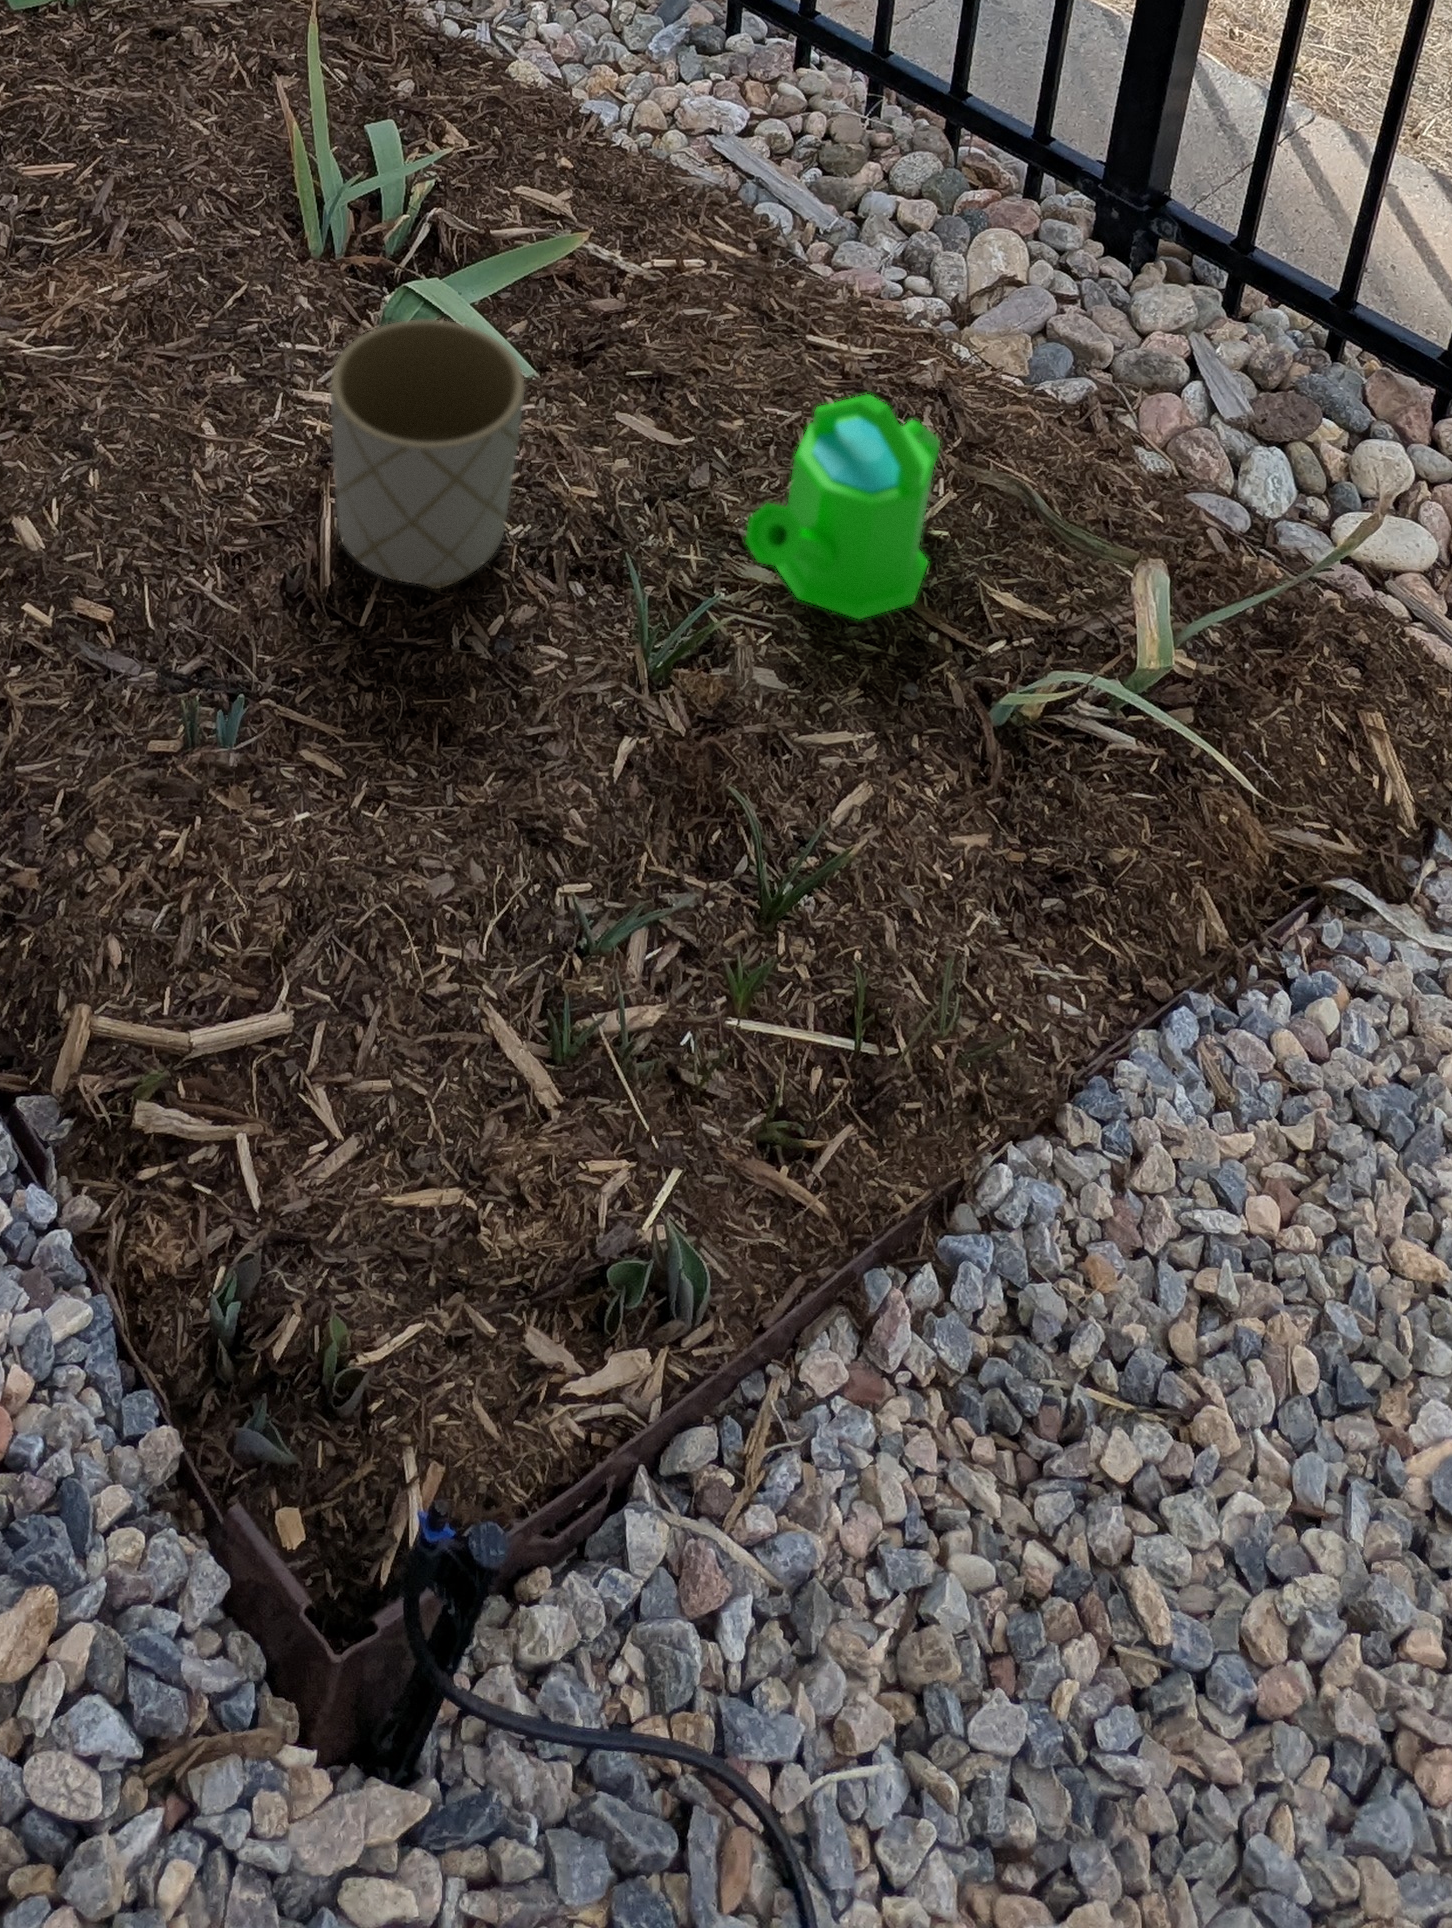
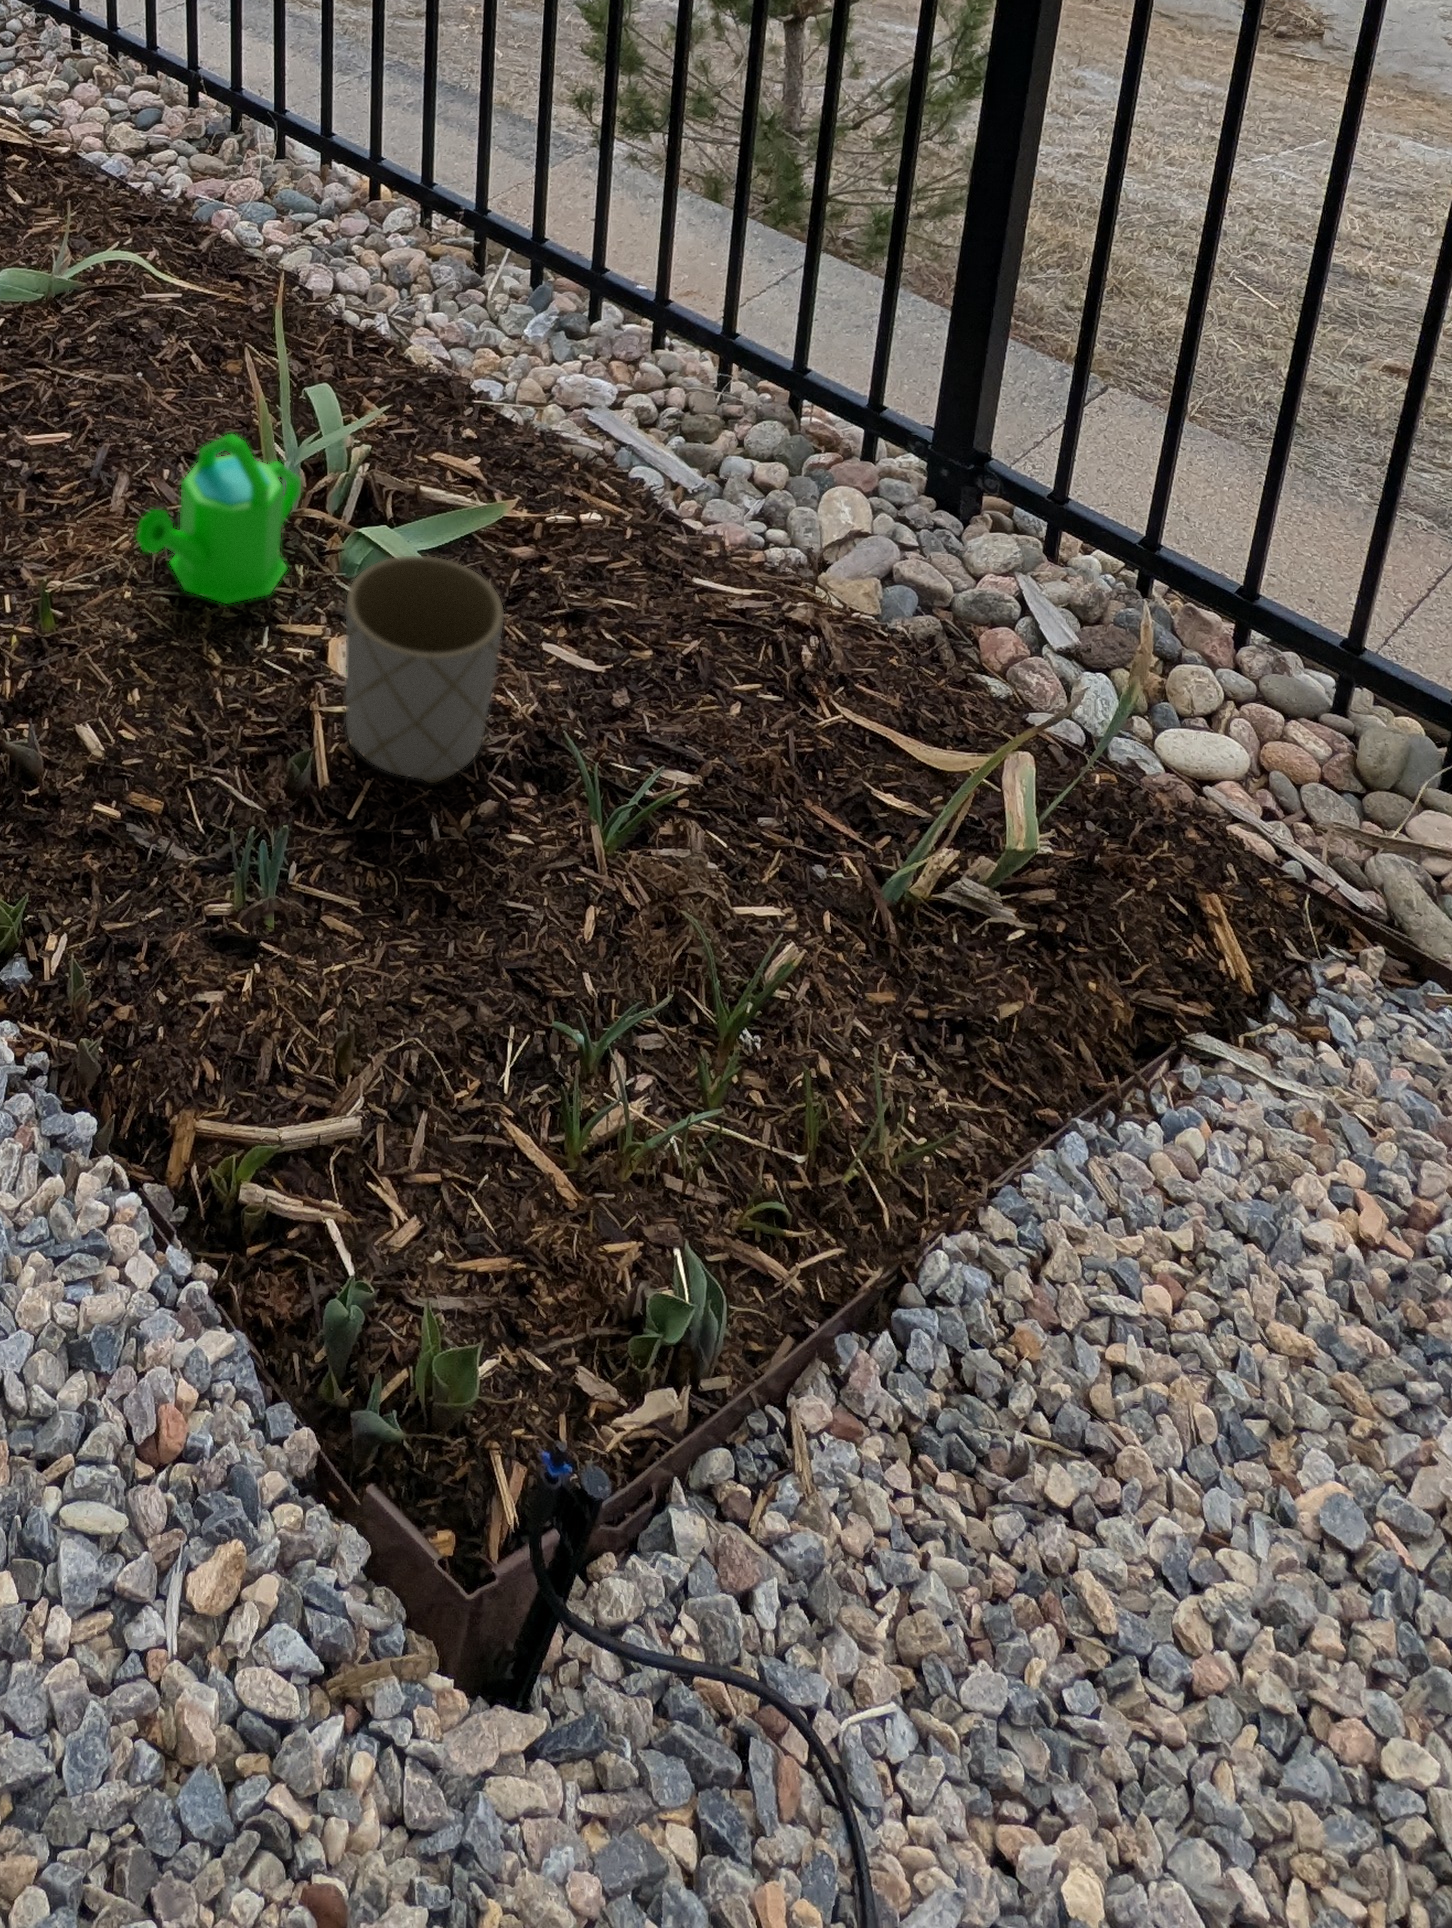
watering can: present [746,395,940,619] -> present [136,434,301,604]

